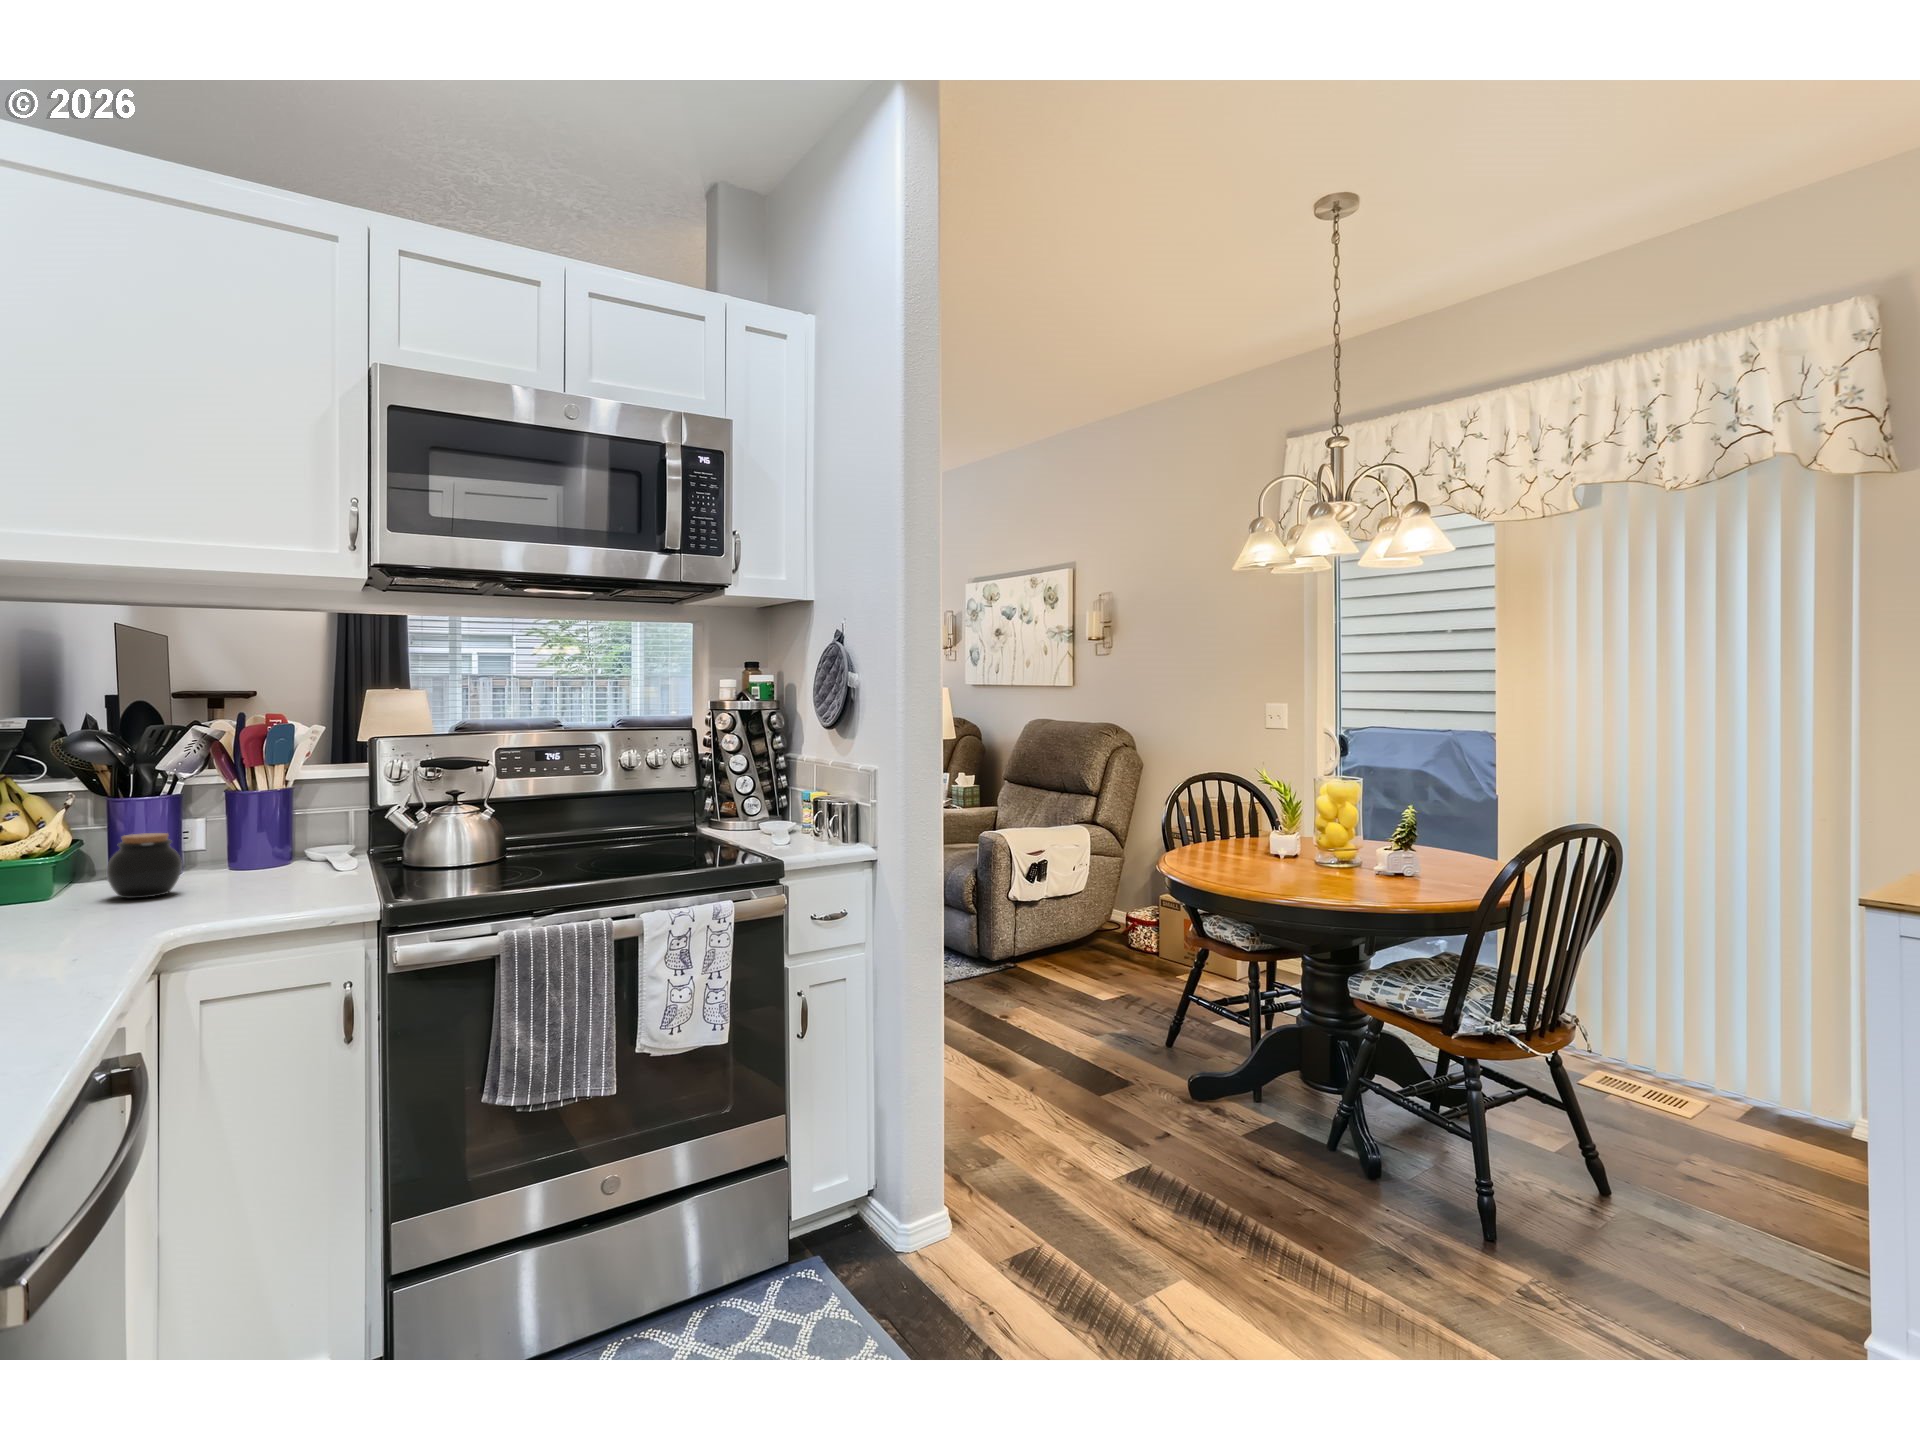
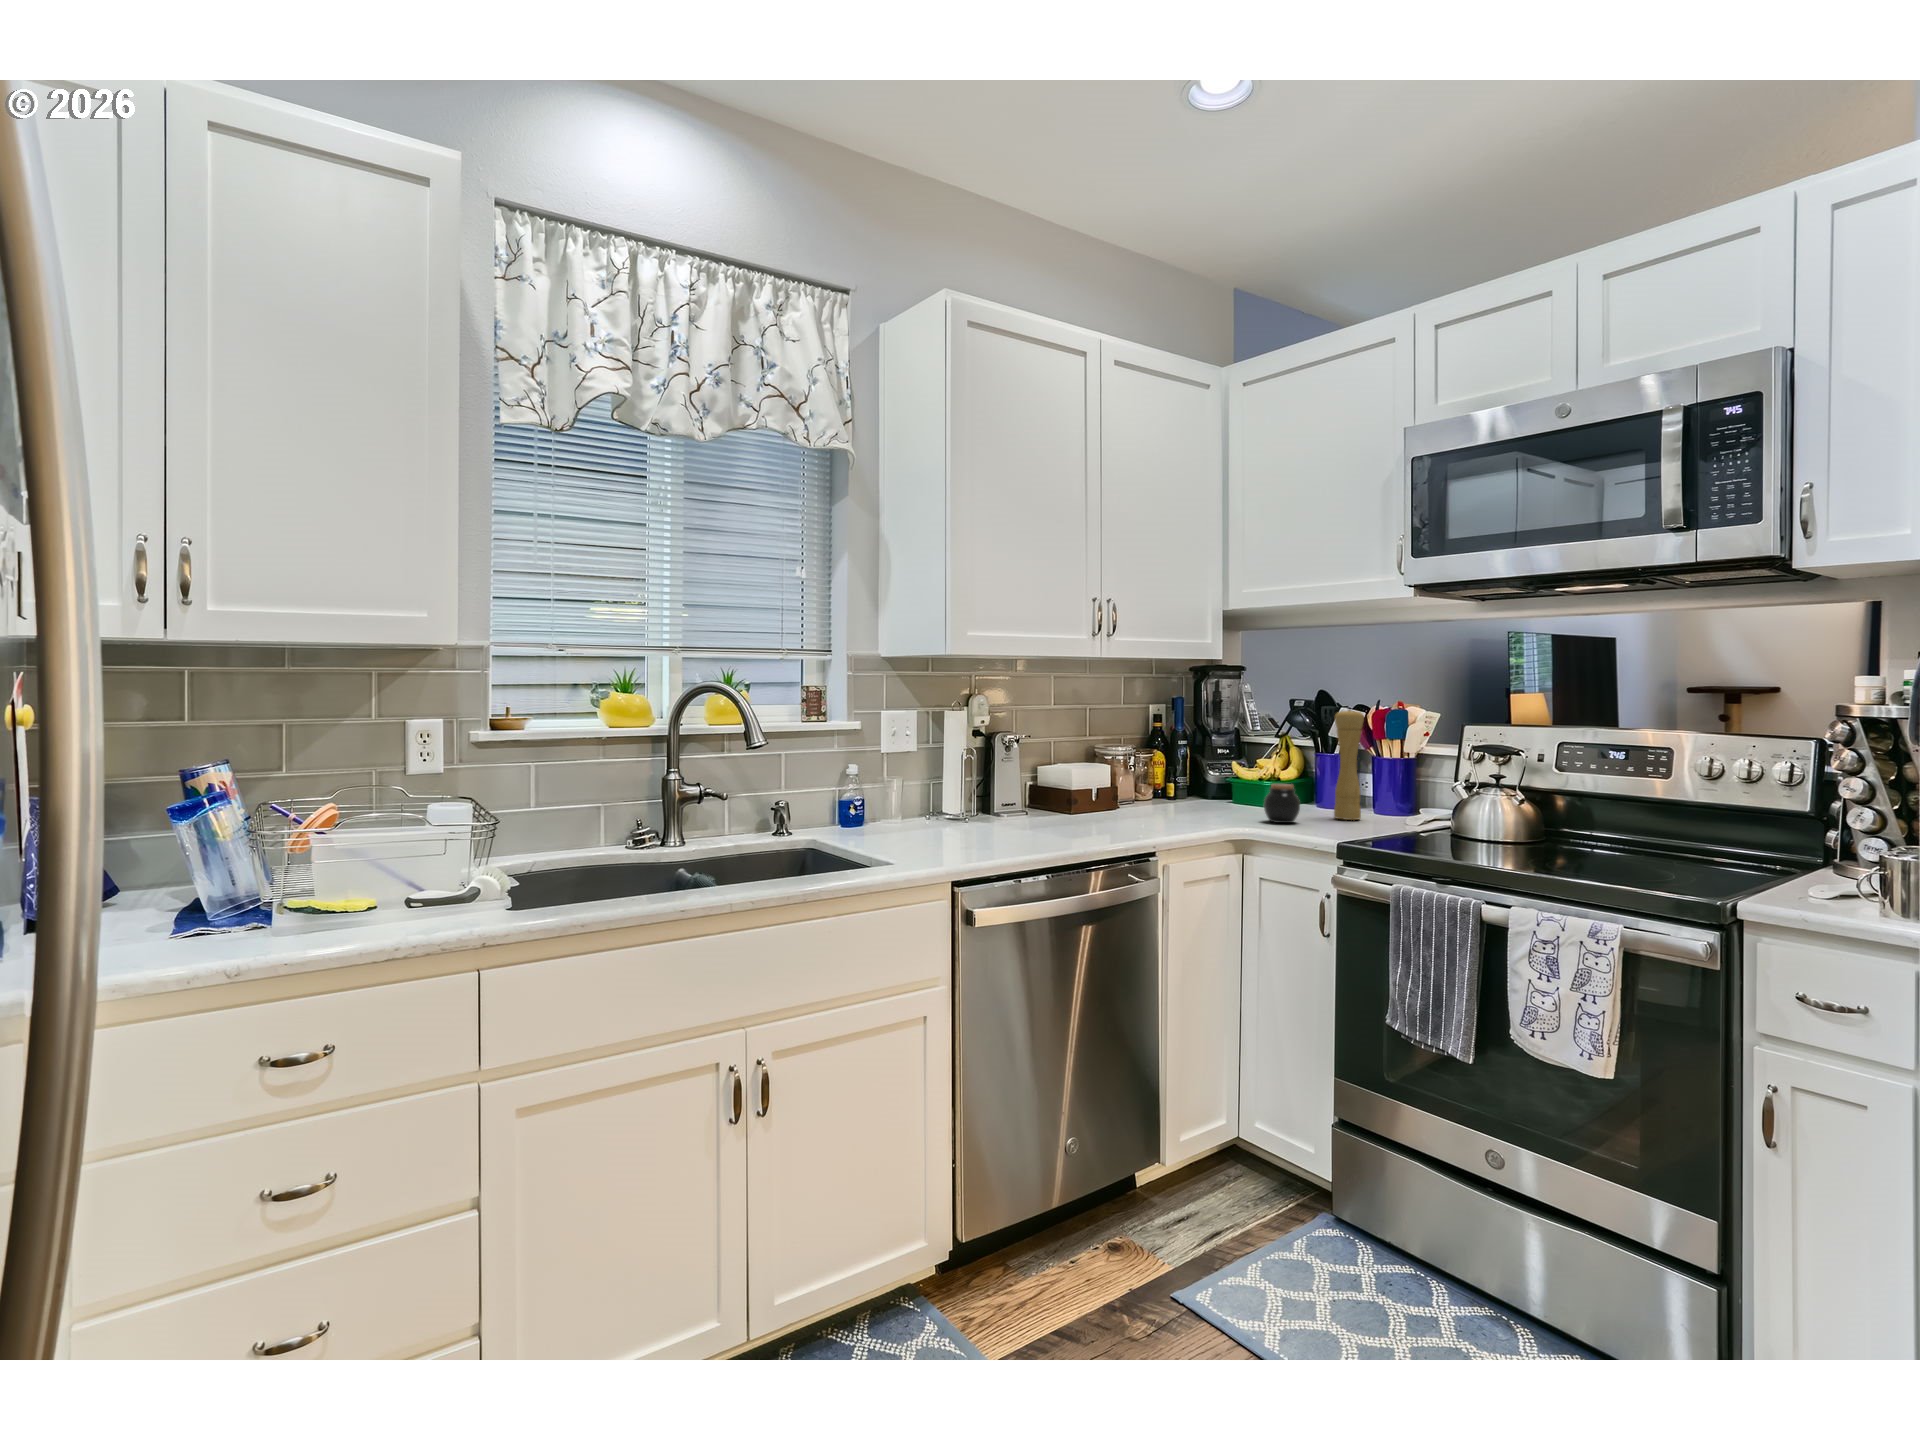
pepper mill: none [183,713,235,875] -> present [1334,709,1364,820]

